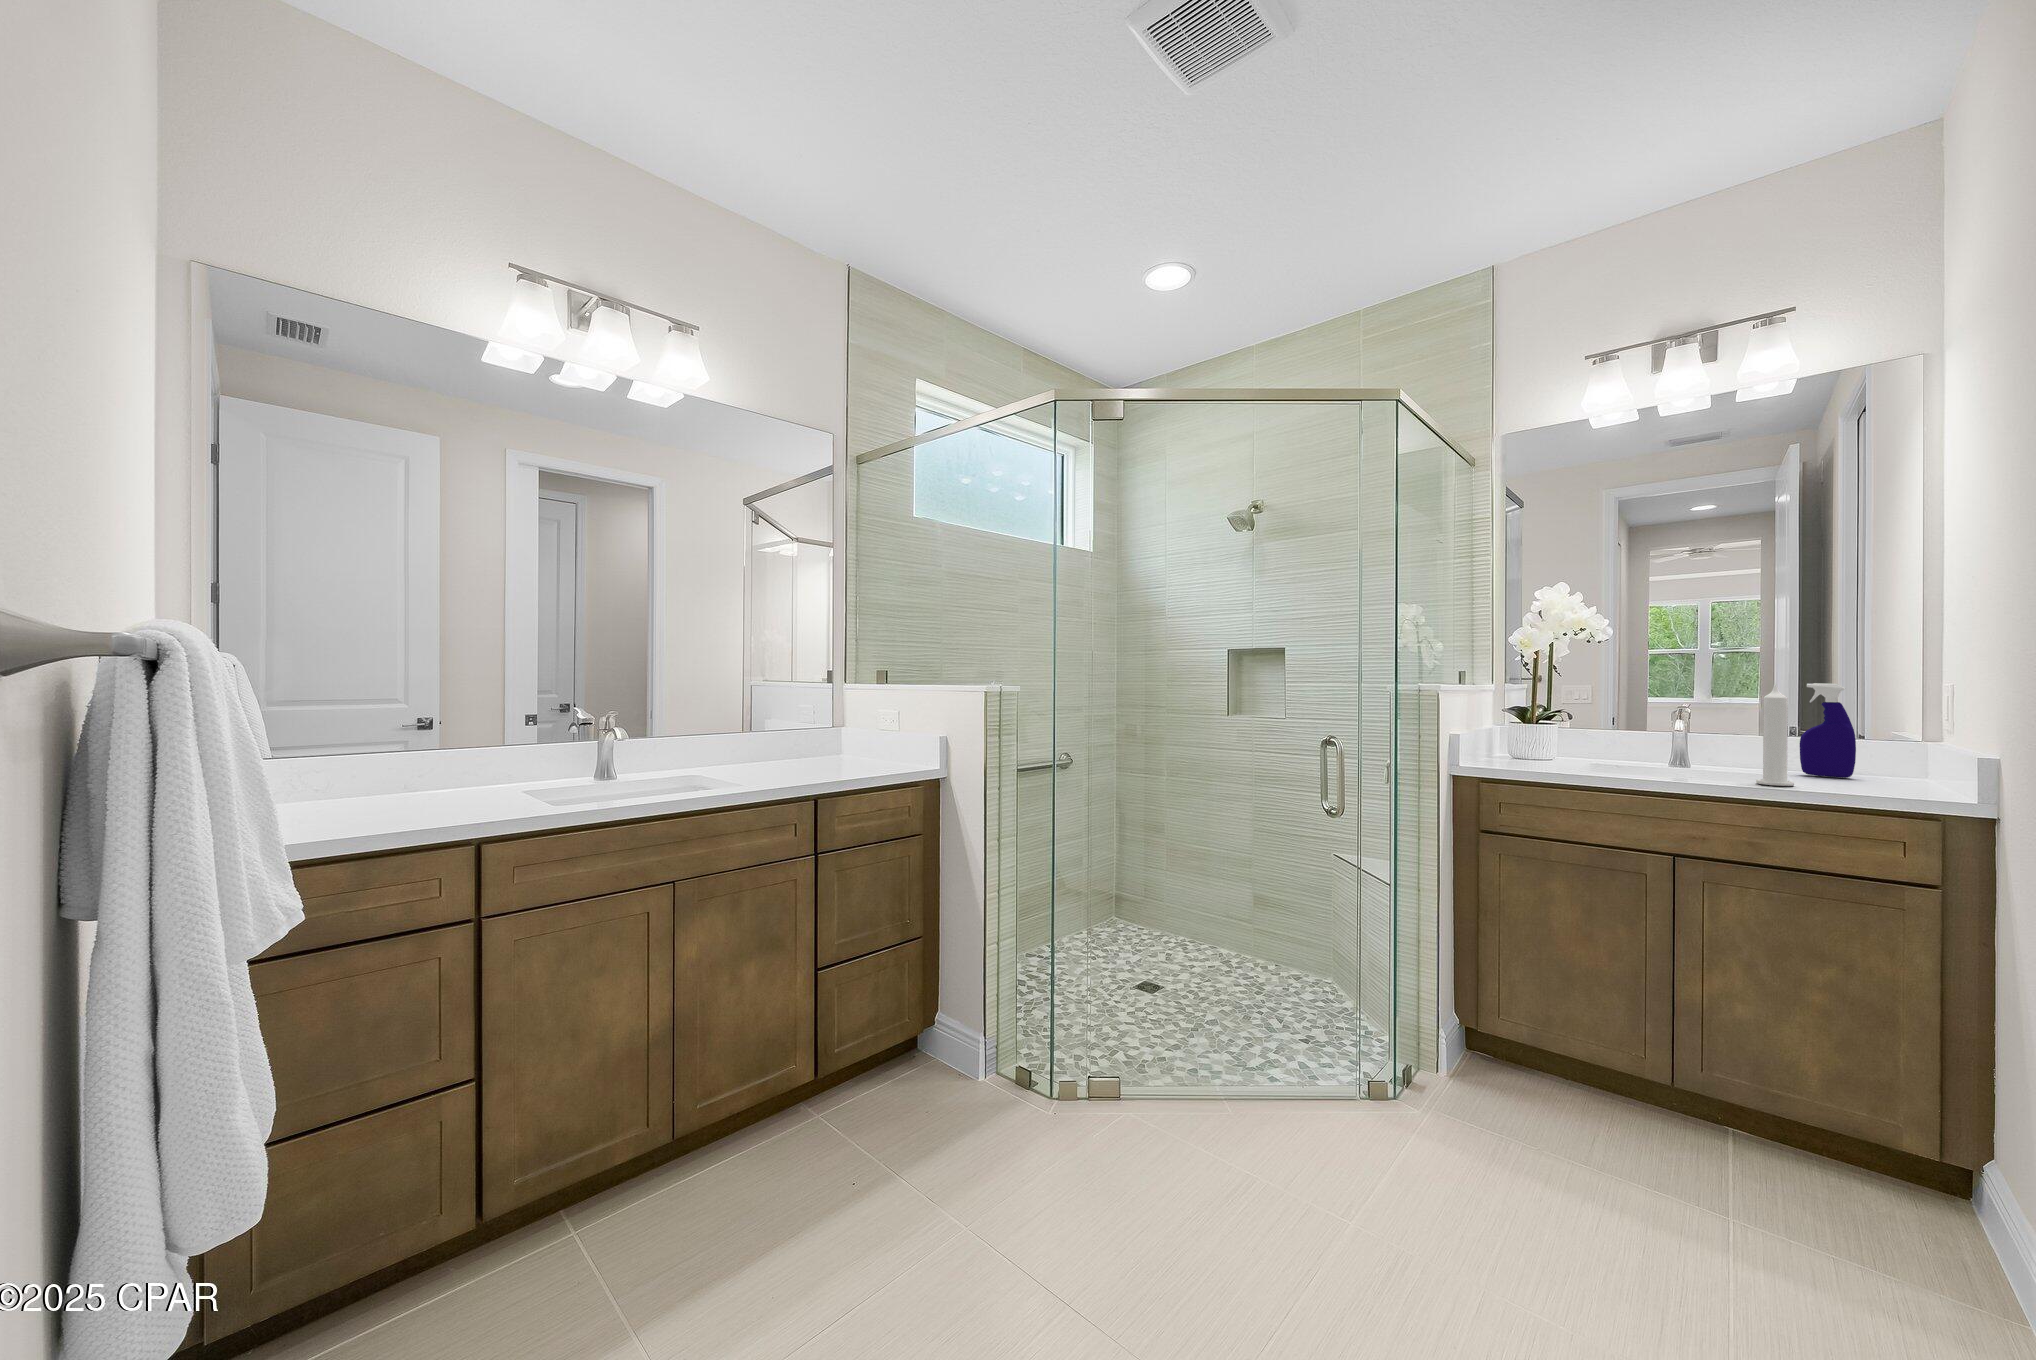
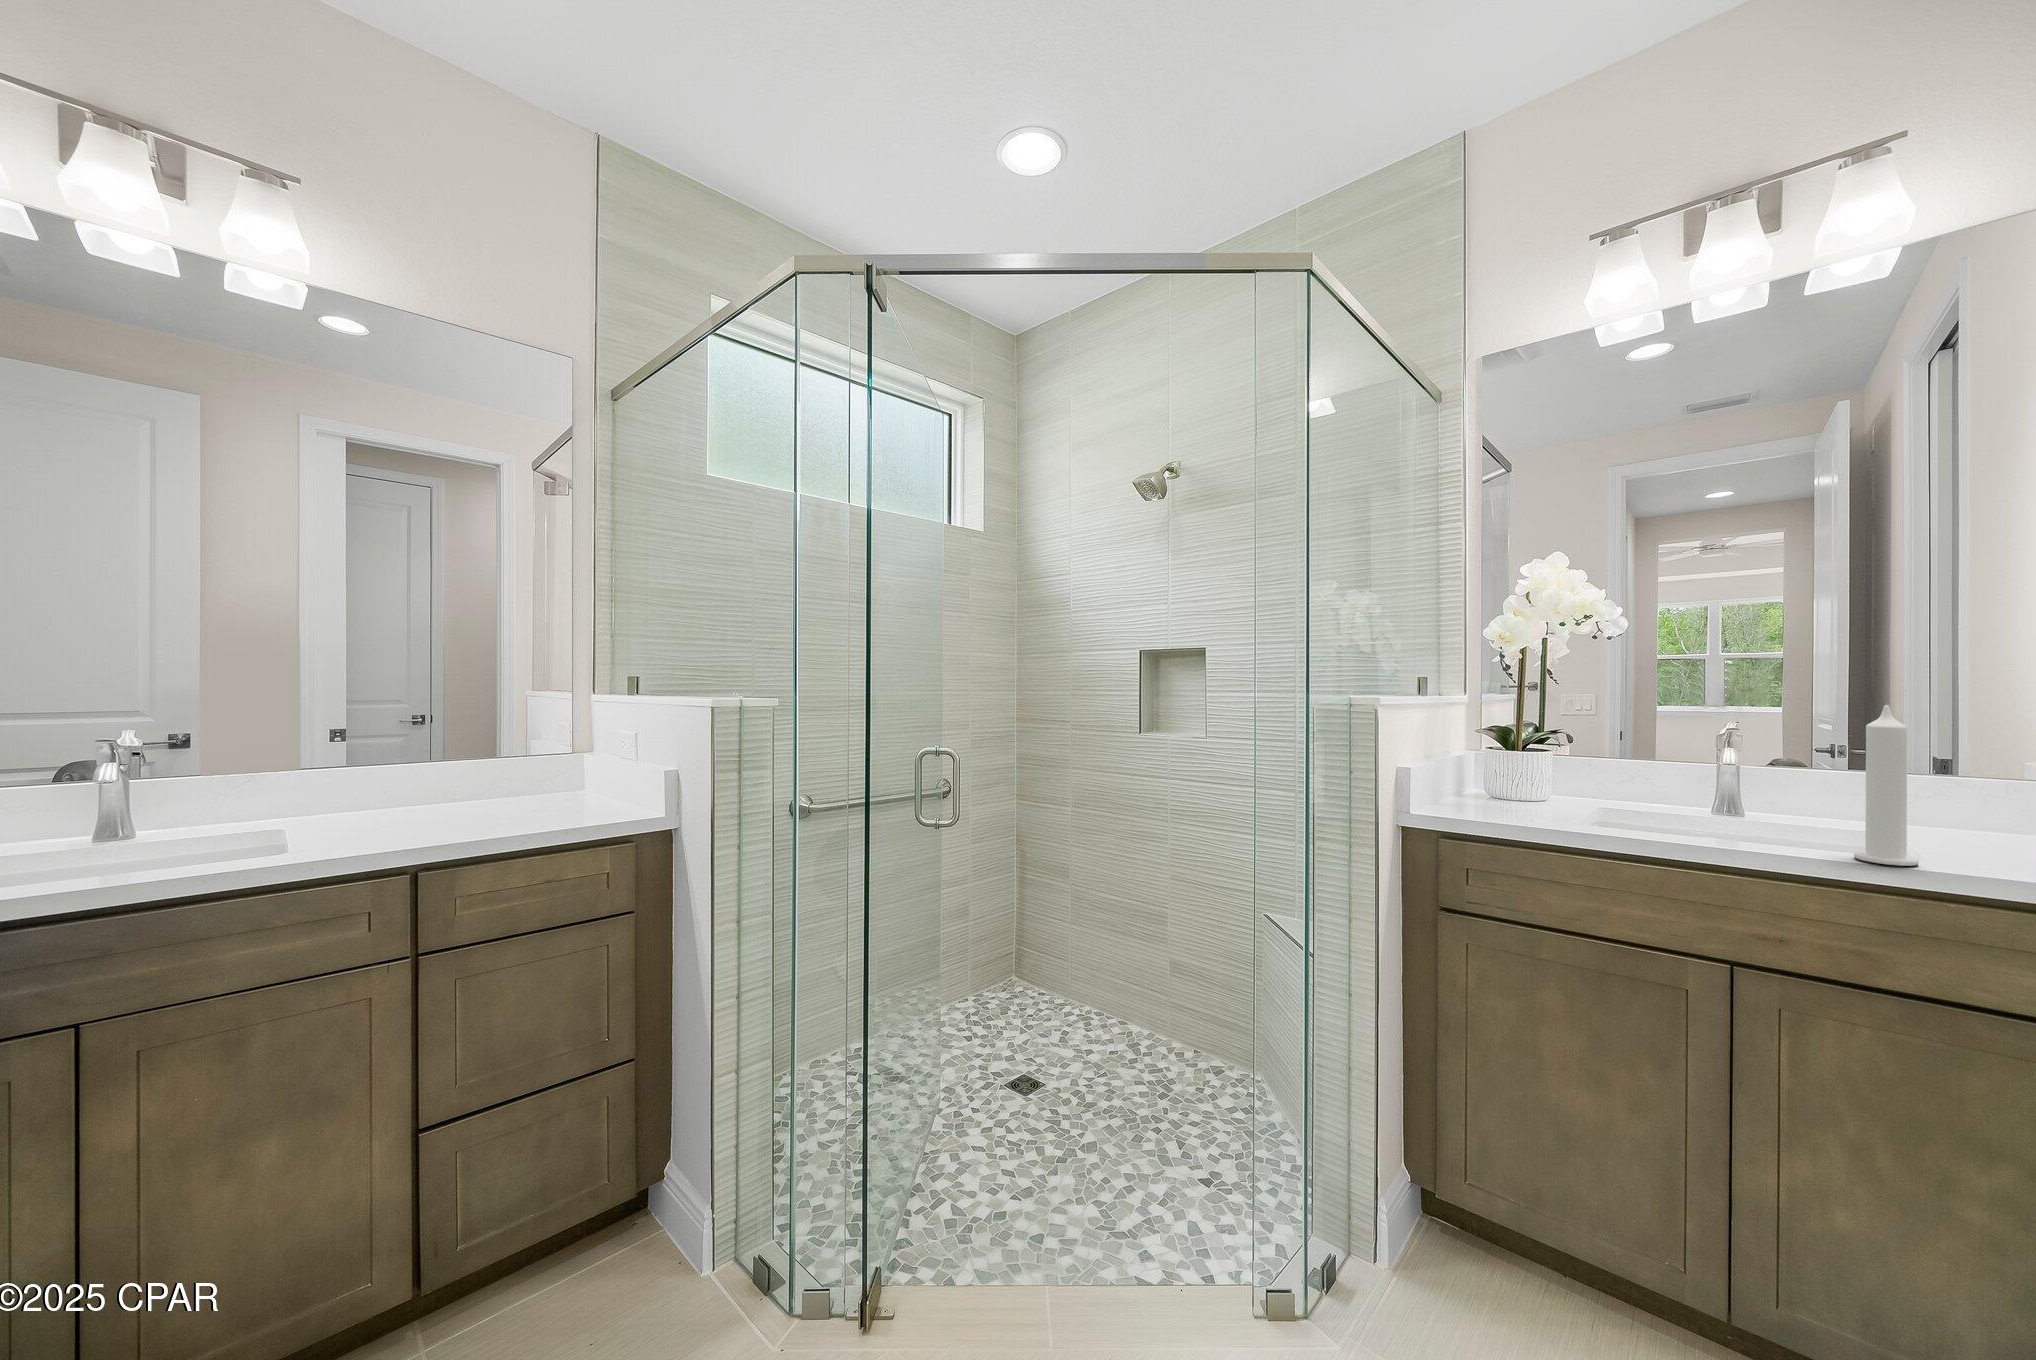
spray bottle: present [1800,683,1856,778] -> none [1919,696,2015,842]

